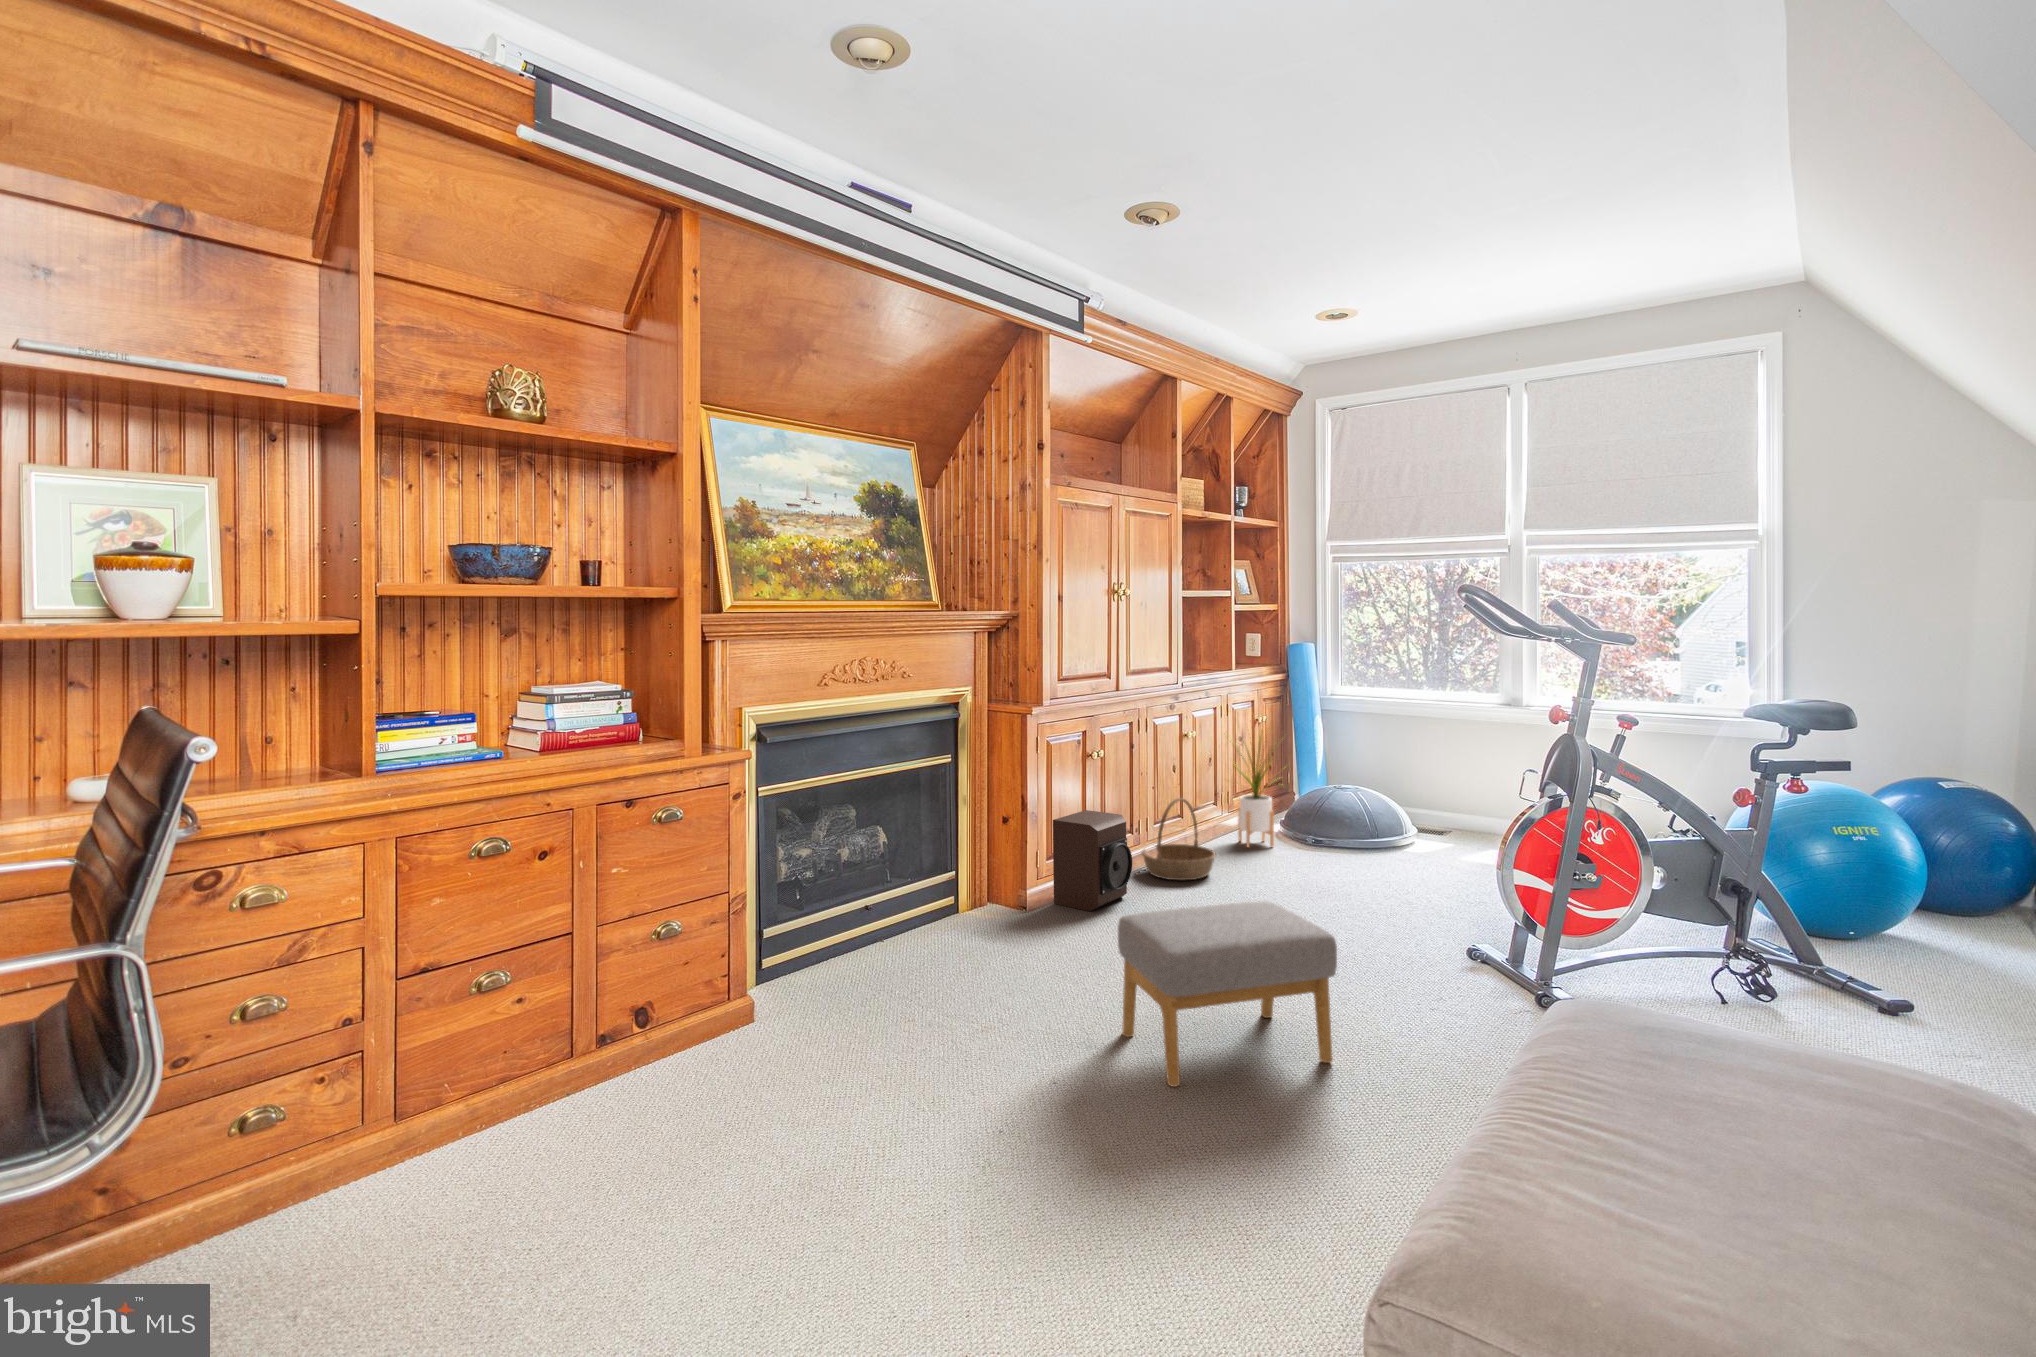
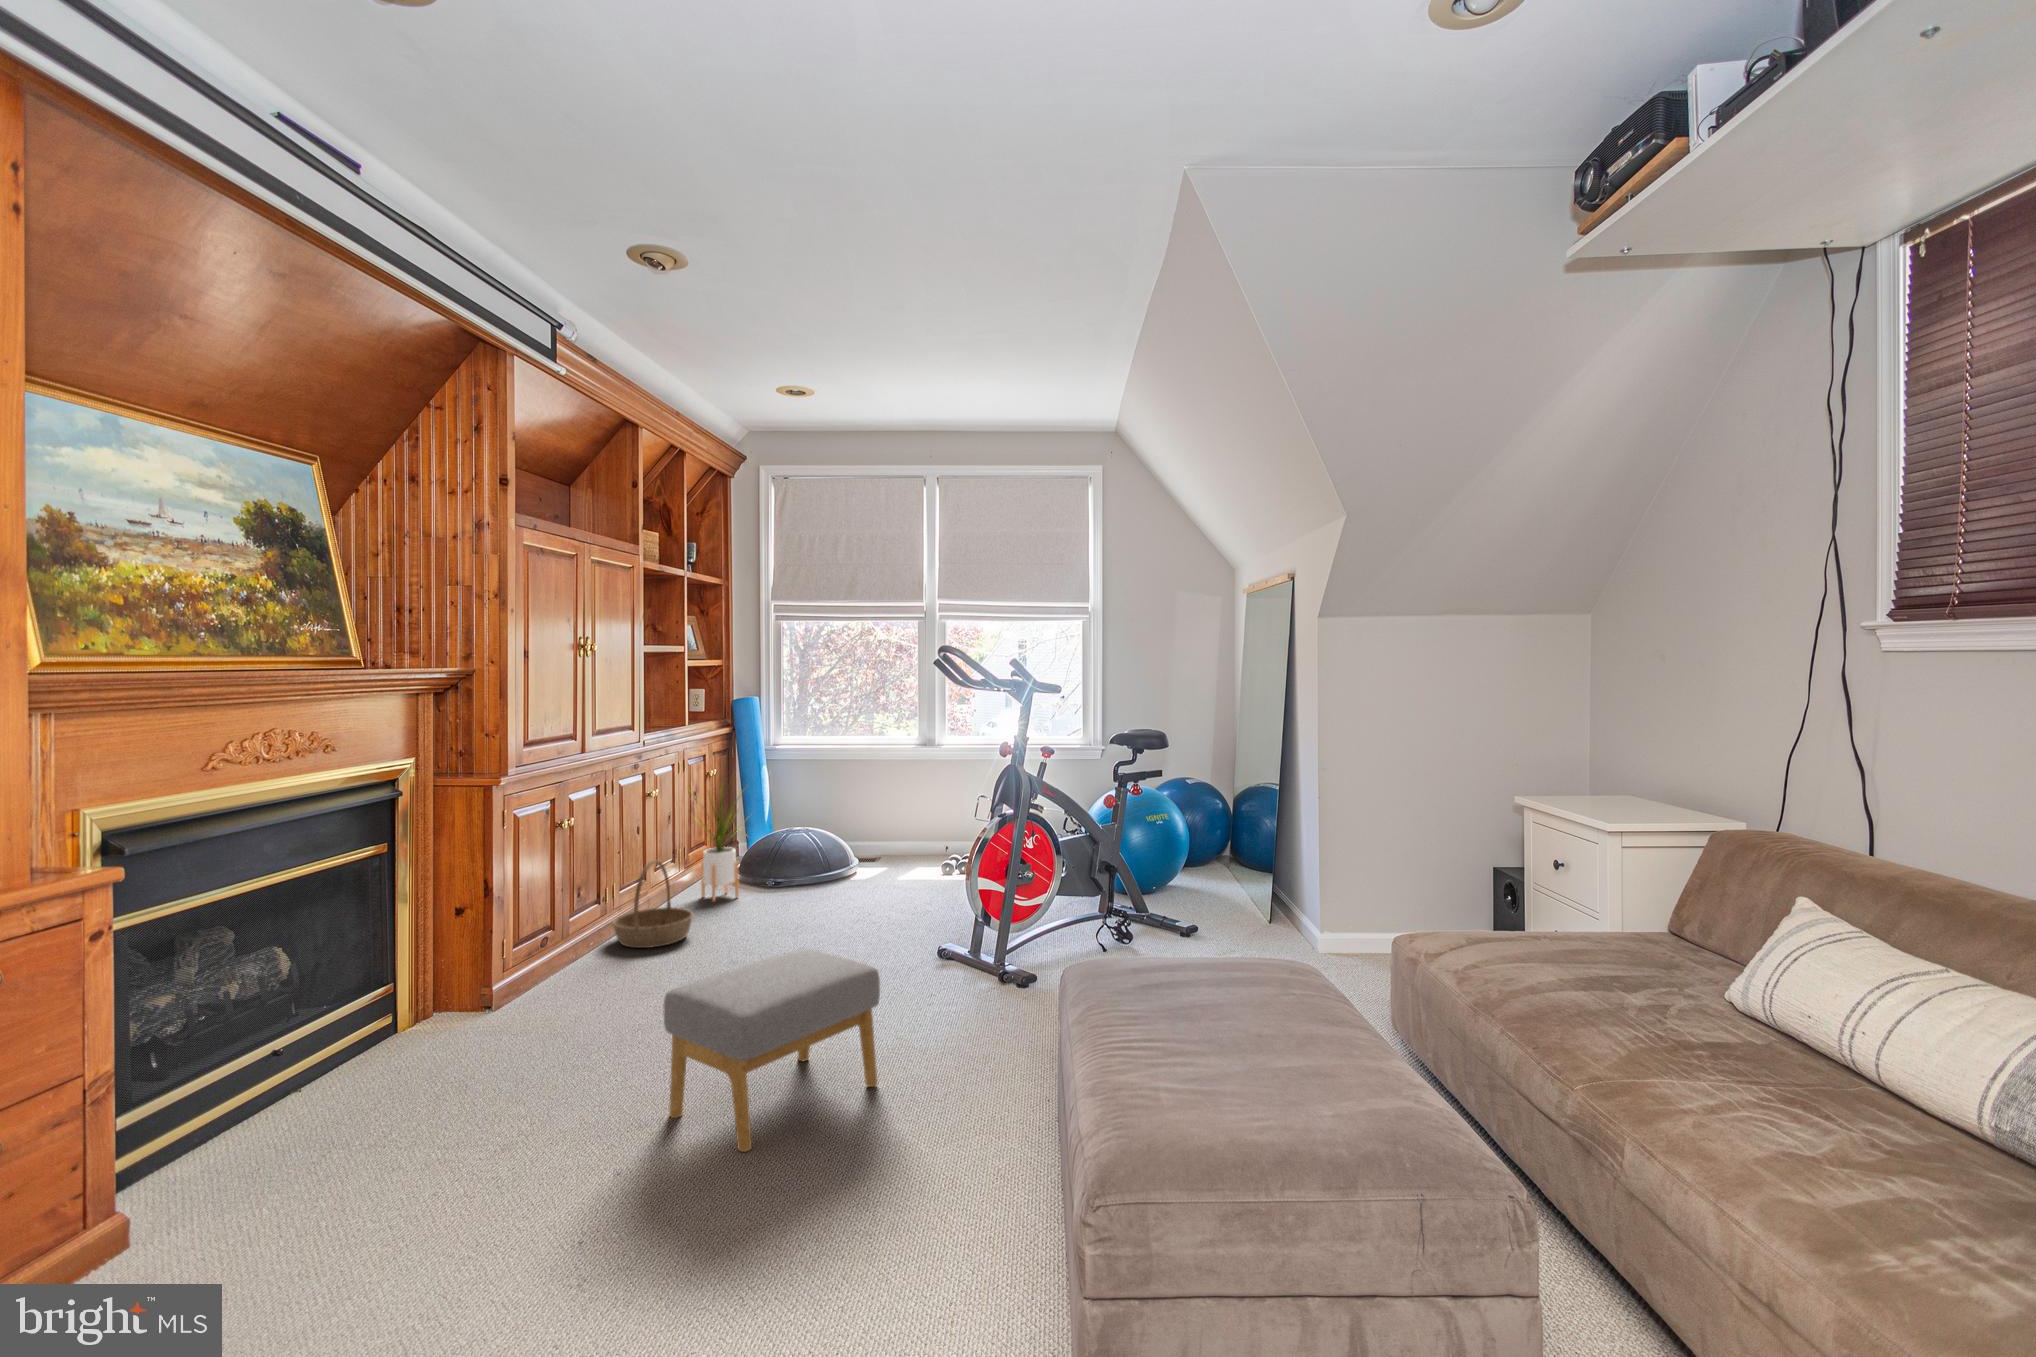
speaker: present [1053,810,1132,911] -> none [521,886,616,999]

